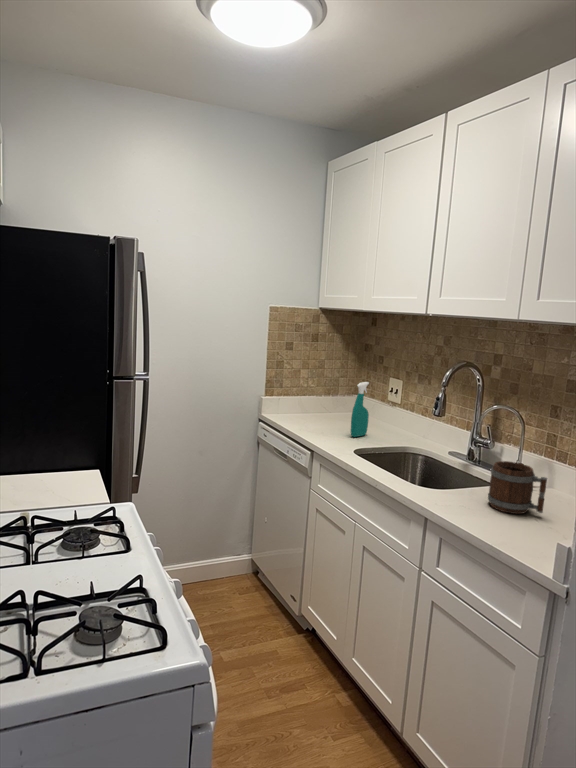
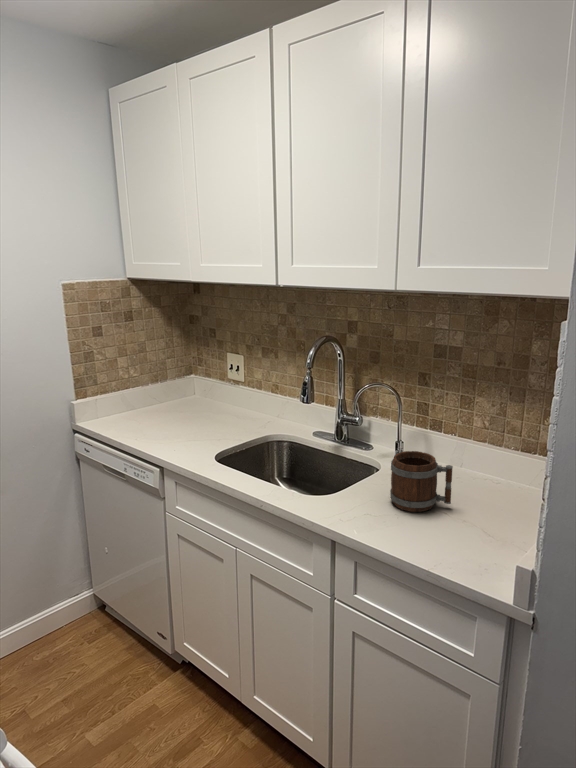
spray bottle: present [351,382,369,437] -> none [197,368,216,435]

